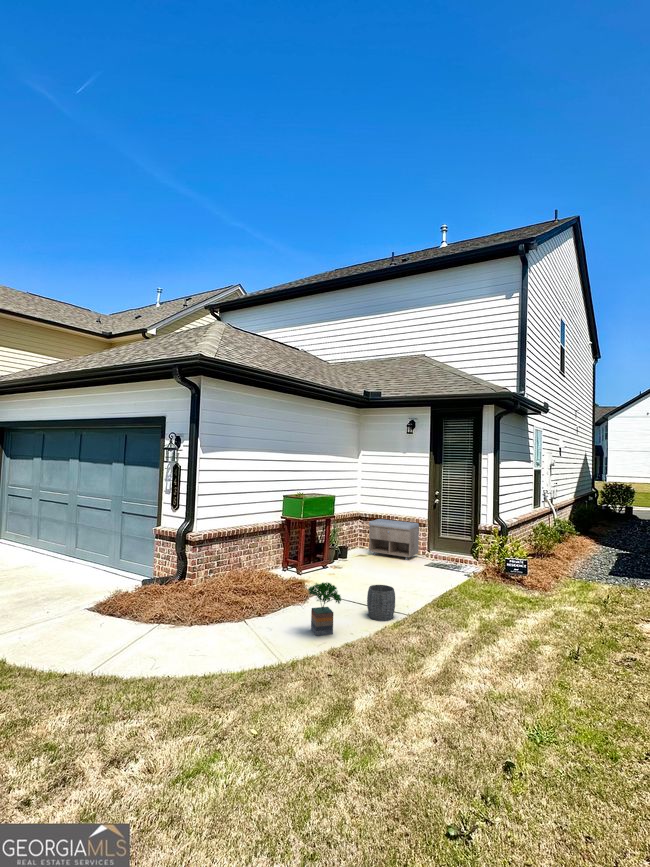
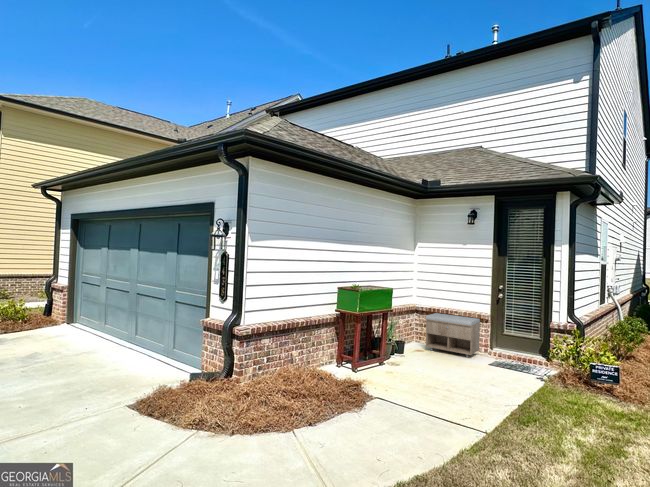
potted tree: present [308,583,341,636] -> none [368,394,412,462]
woven basket: present [367,585,395,621] -> none [439,396,474,442]

